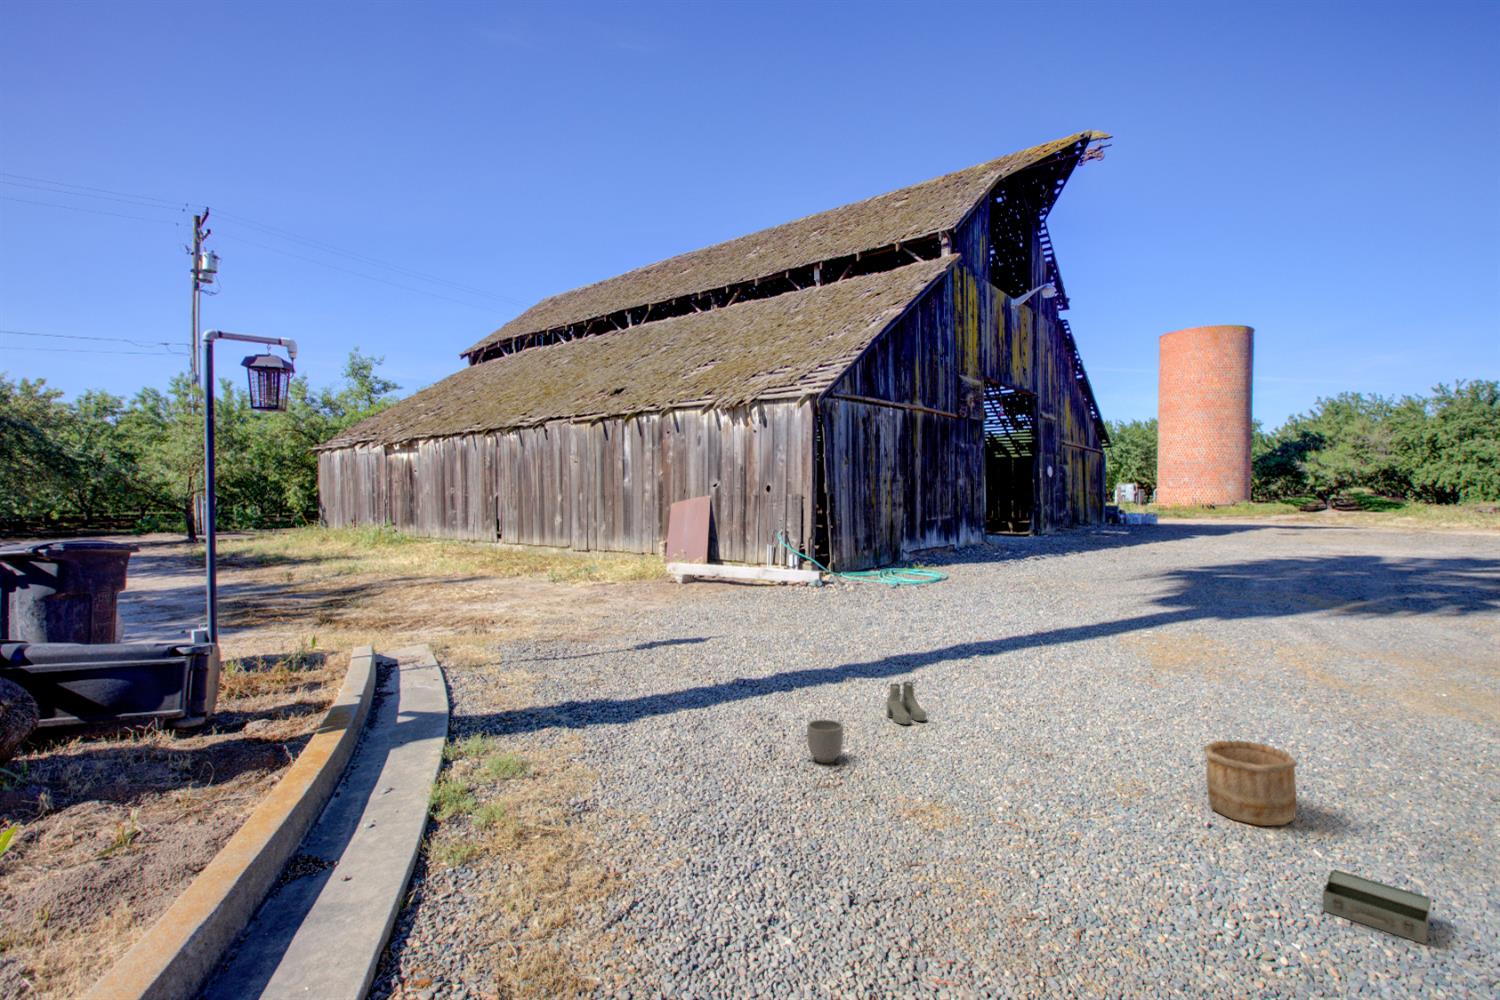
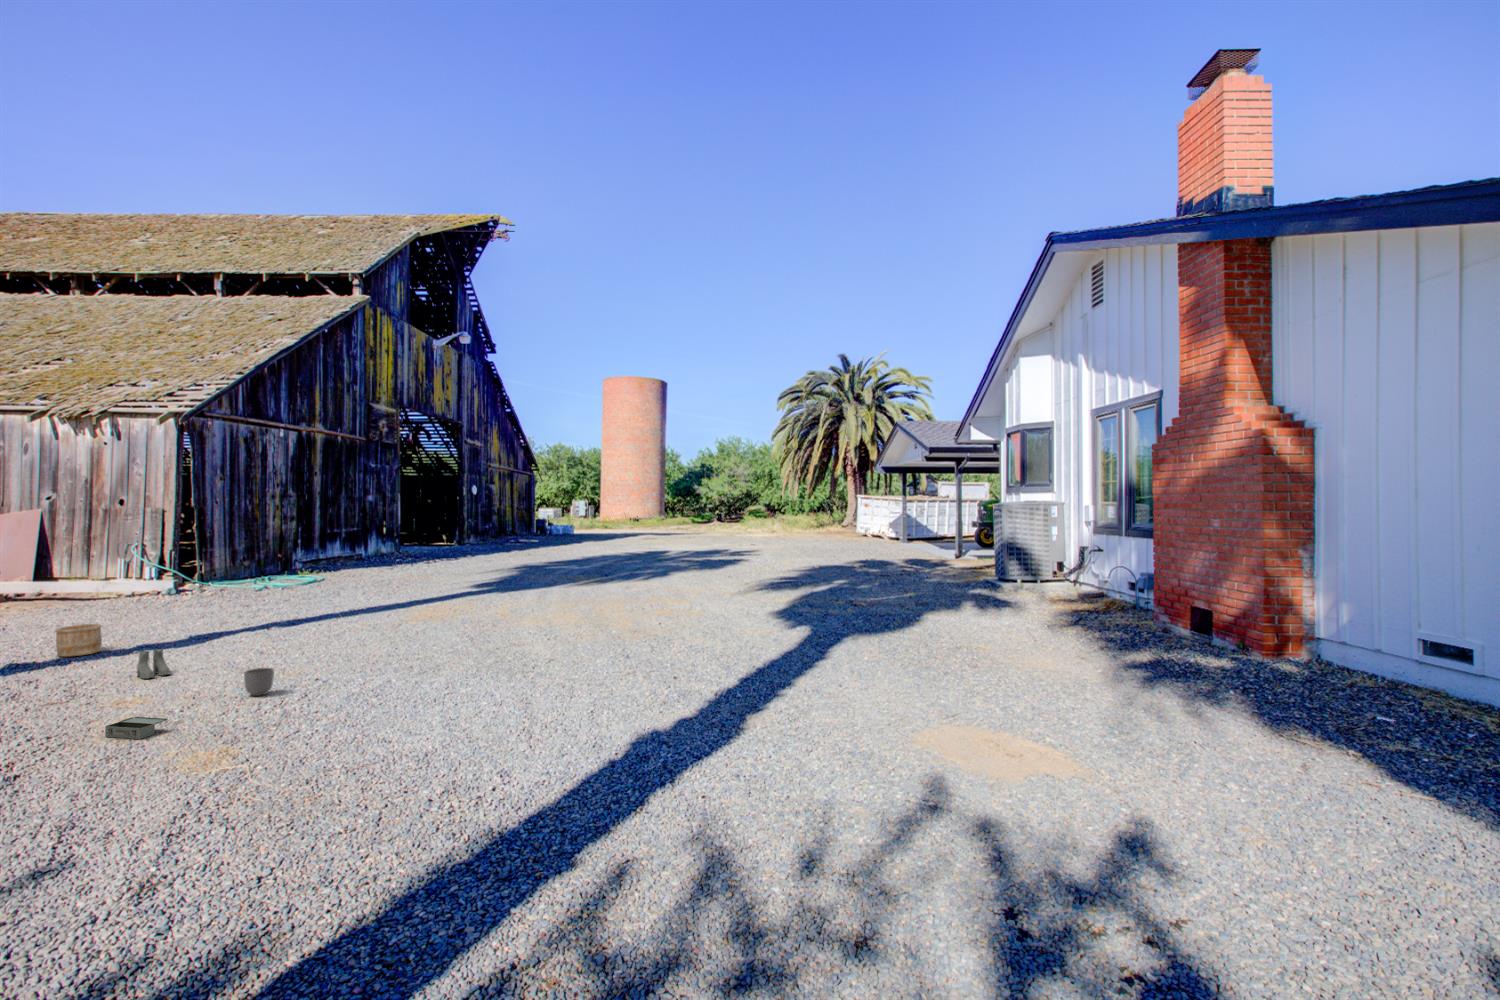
planter: present [807,720,843,763] -> present [244,668,274,696]
wooden bucket: present [1204,741,1297,826] -> present [55,624,102,657]
toolbox: present [1323,870,1431,944] -> present [105,717,168,739]

